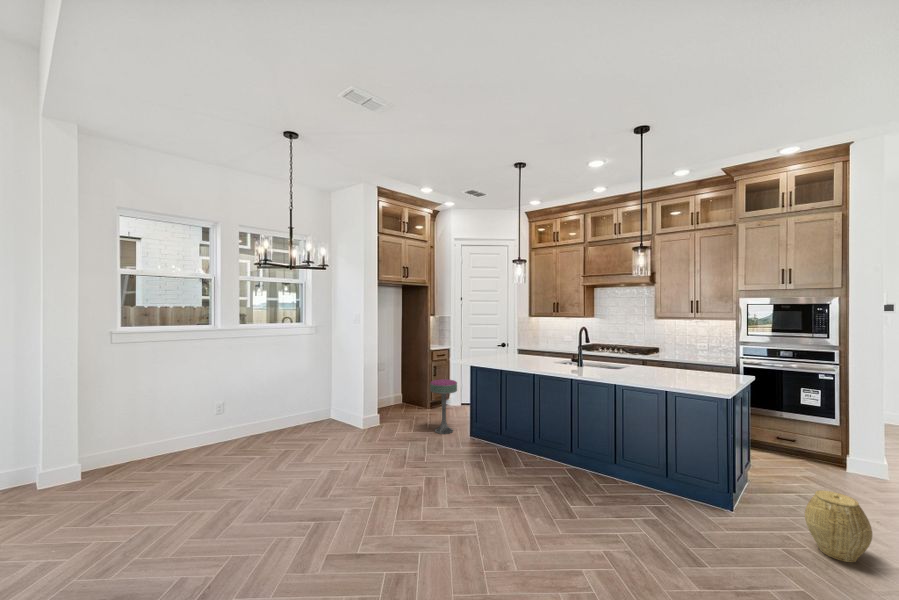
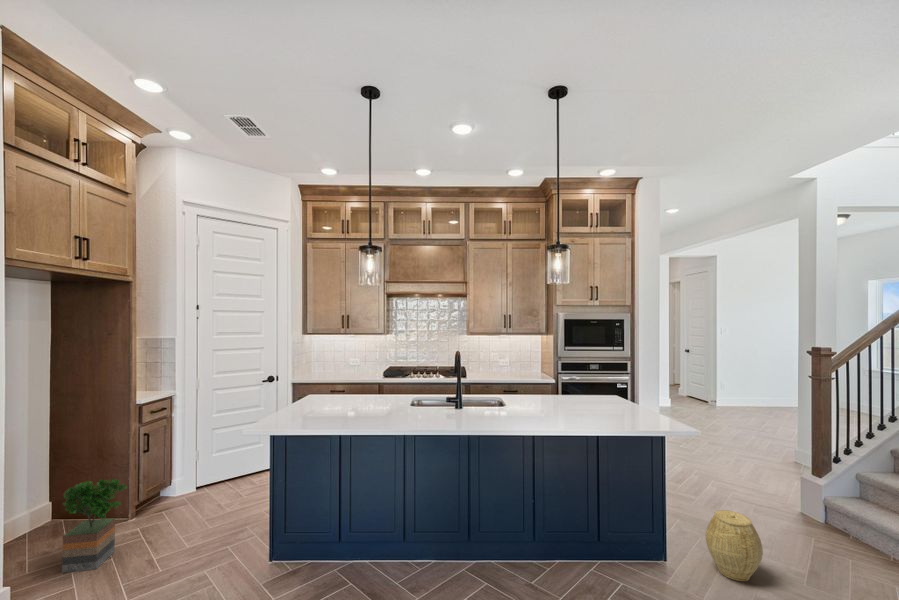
bar stool: present [430,379,457,434] -> none [161,463,223,579]
potted tree: none [399,380,424,422] -> present [62,479,127,573]

